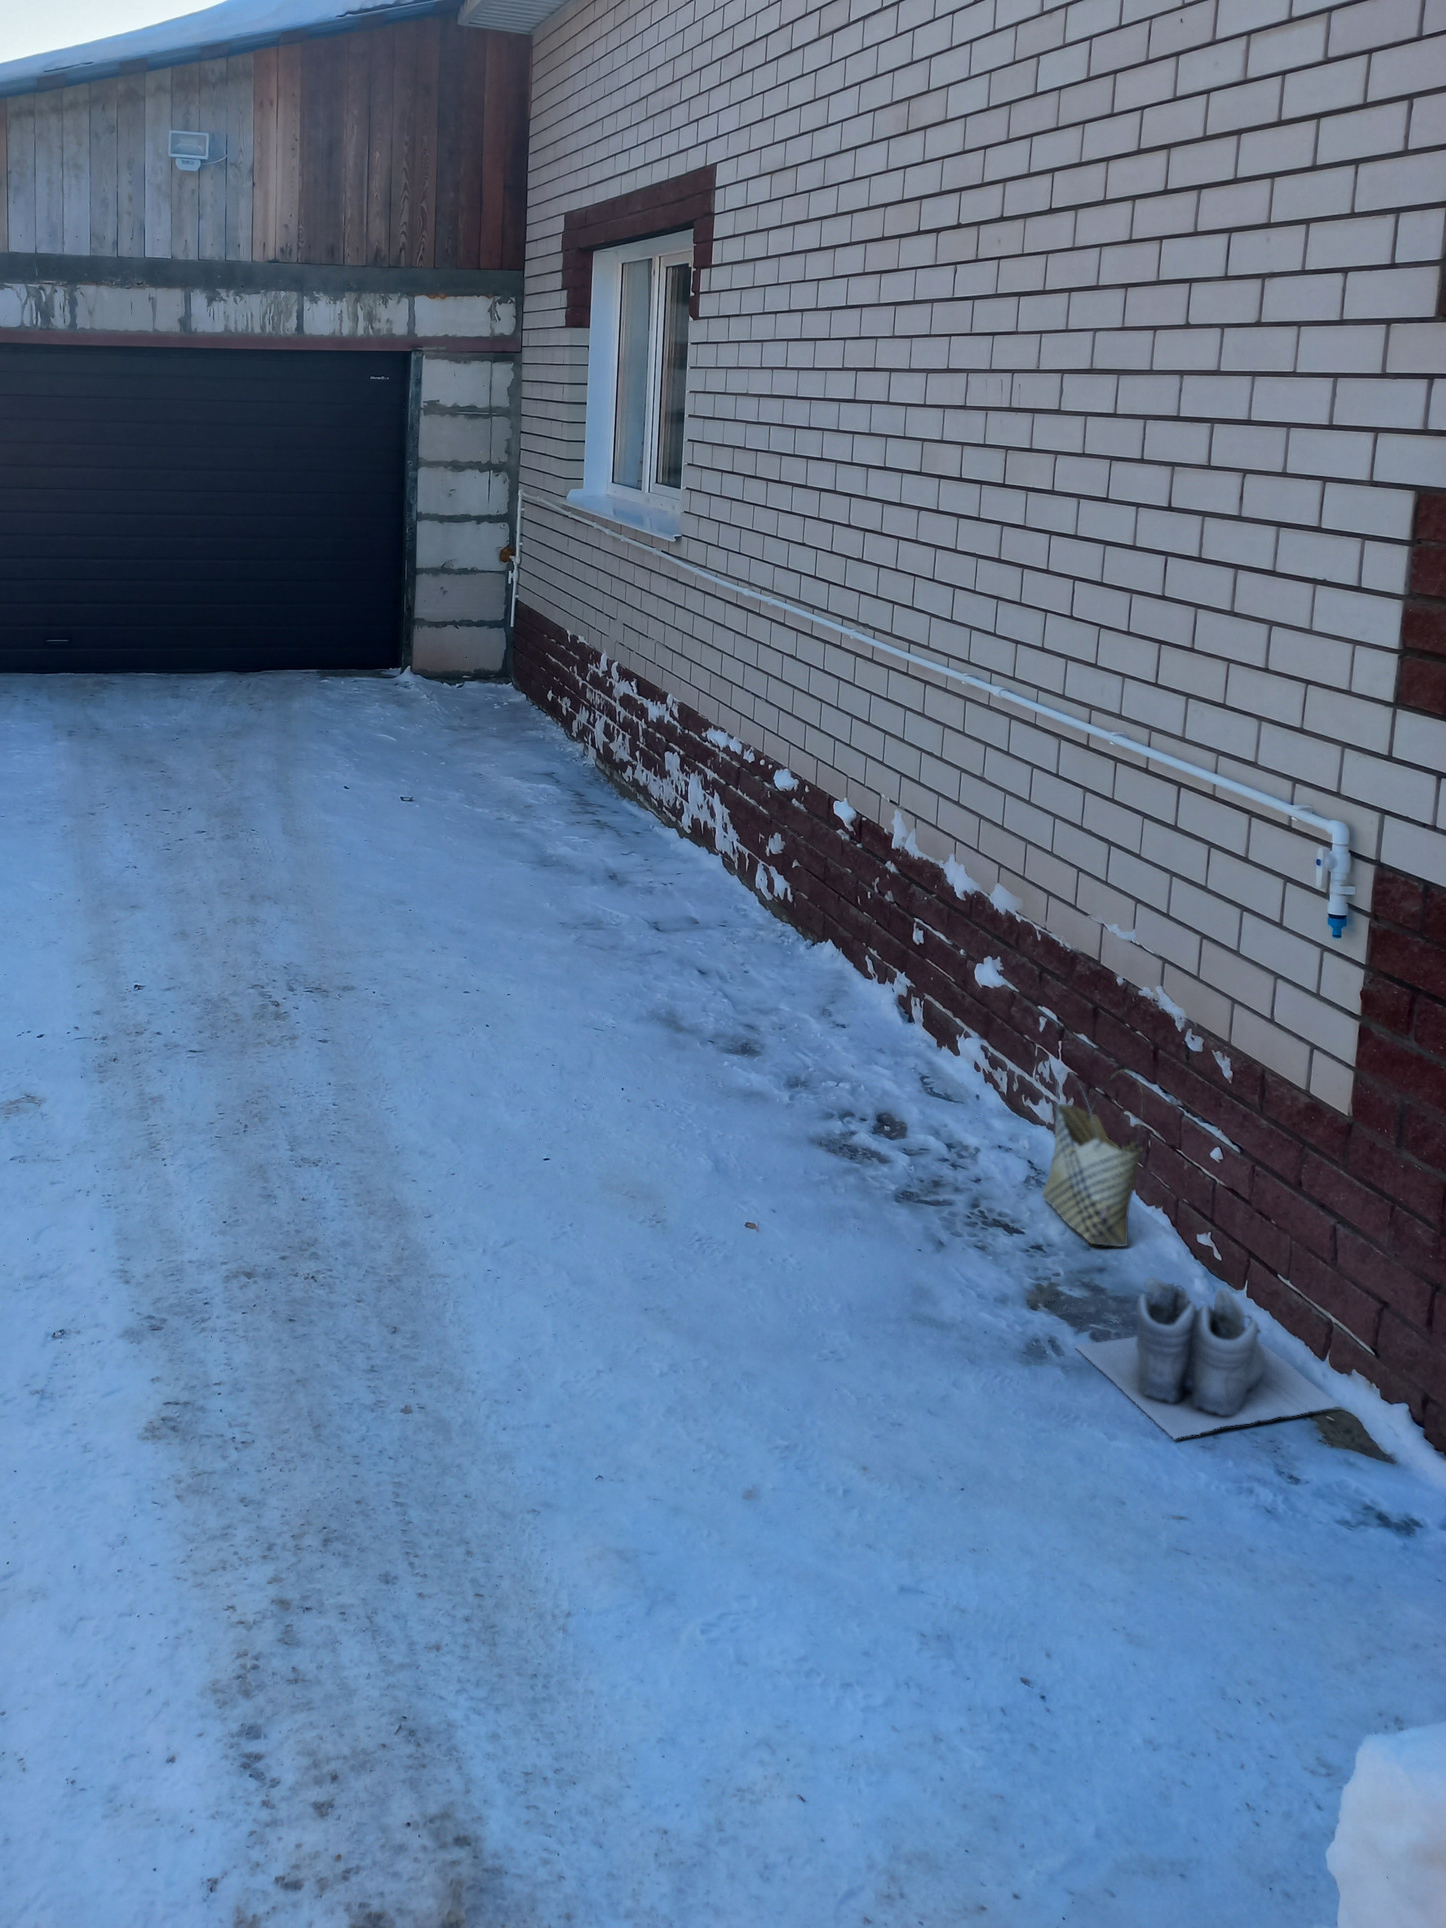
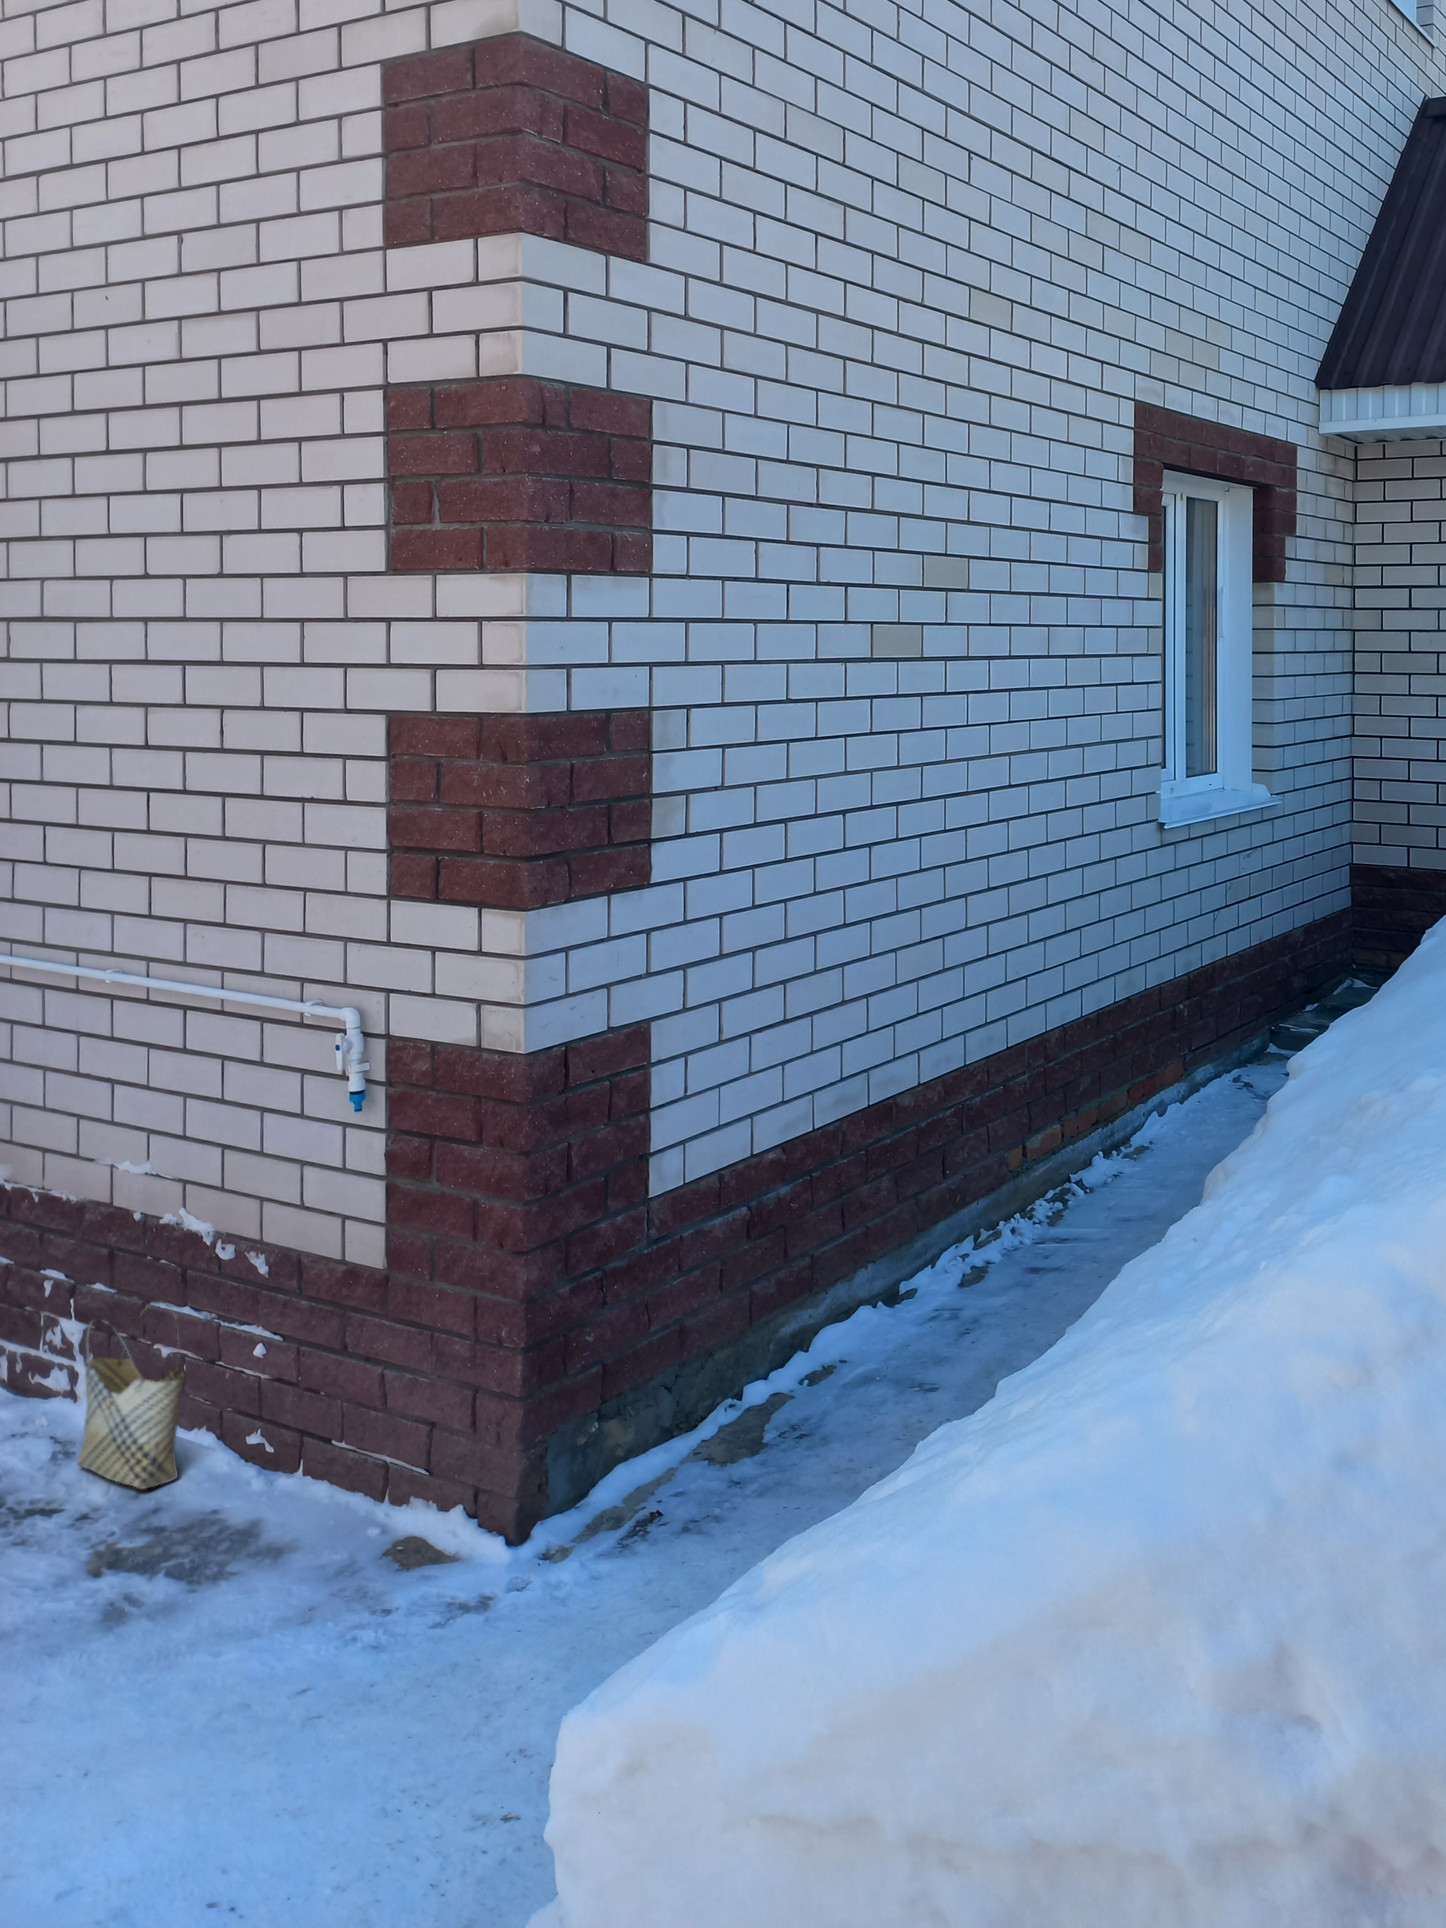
boots: present [1076,1277,1339,1439] -> none [154,1468,407,1629]

